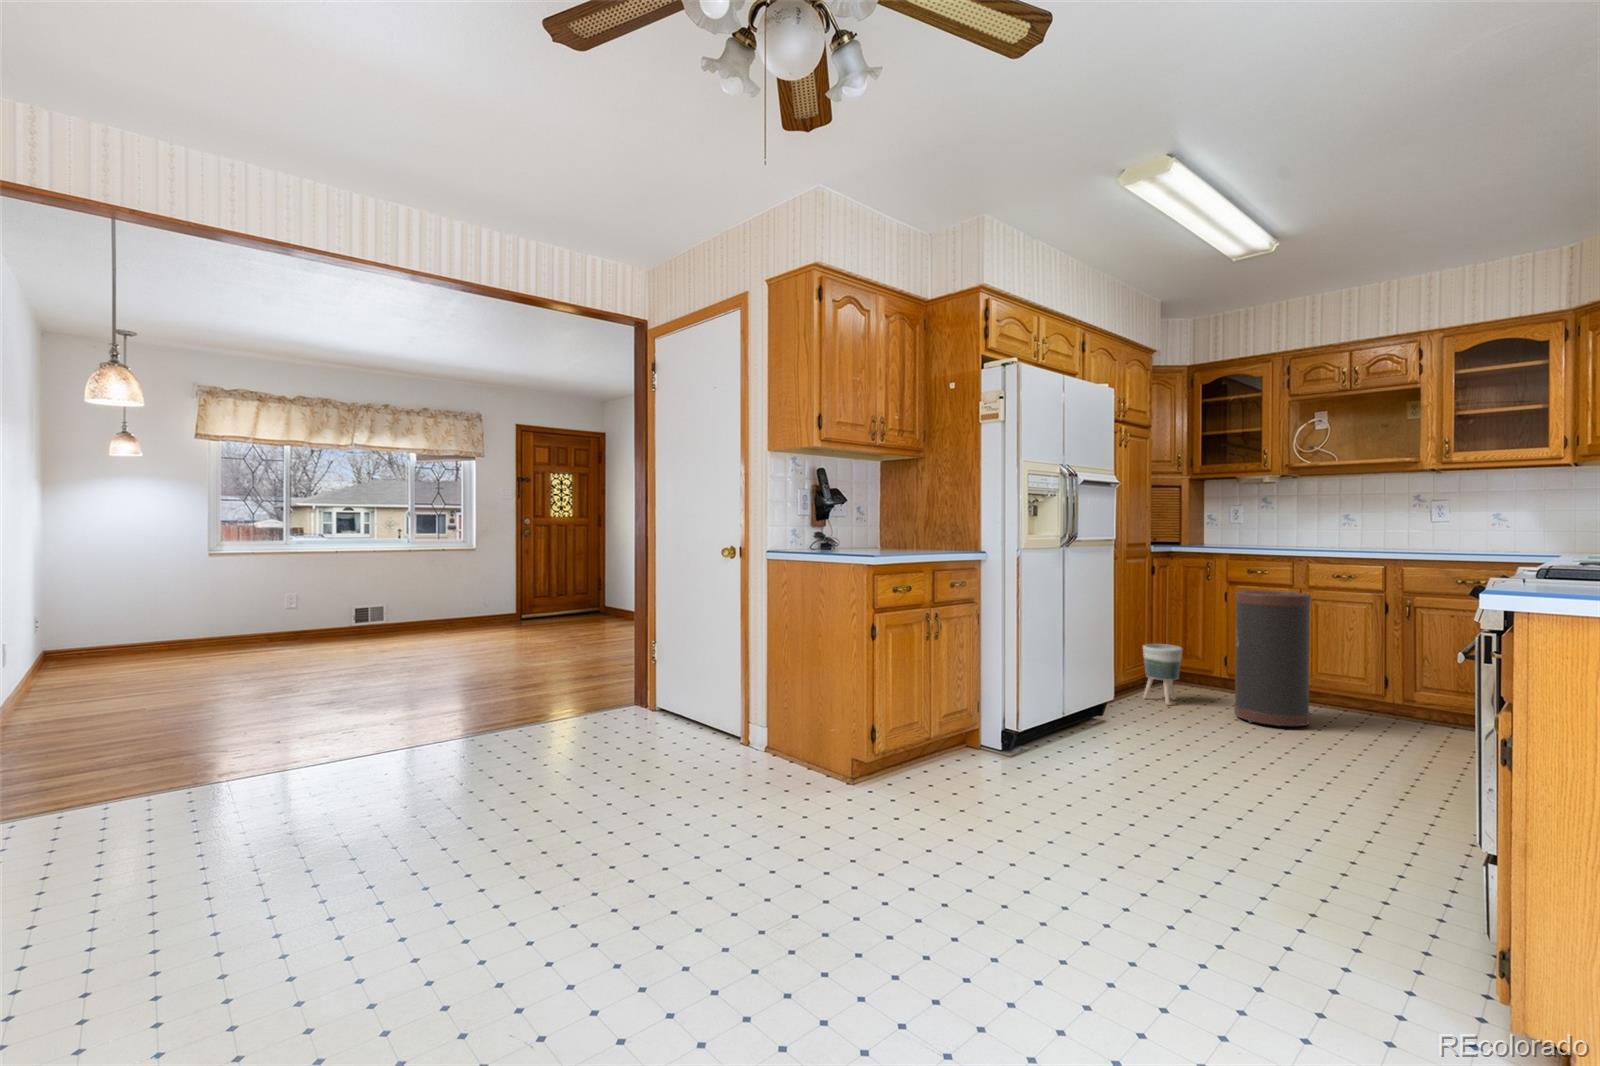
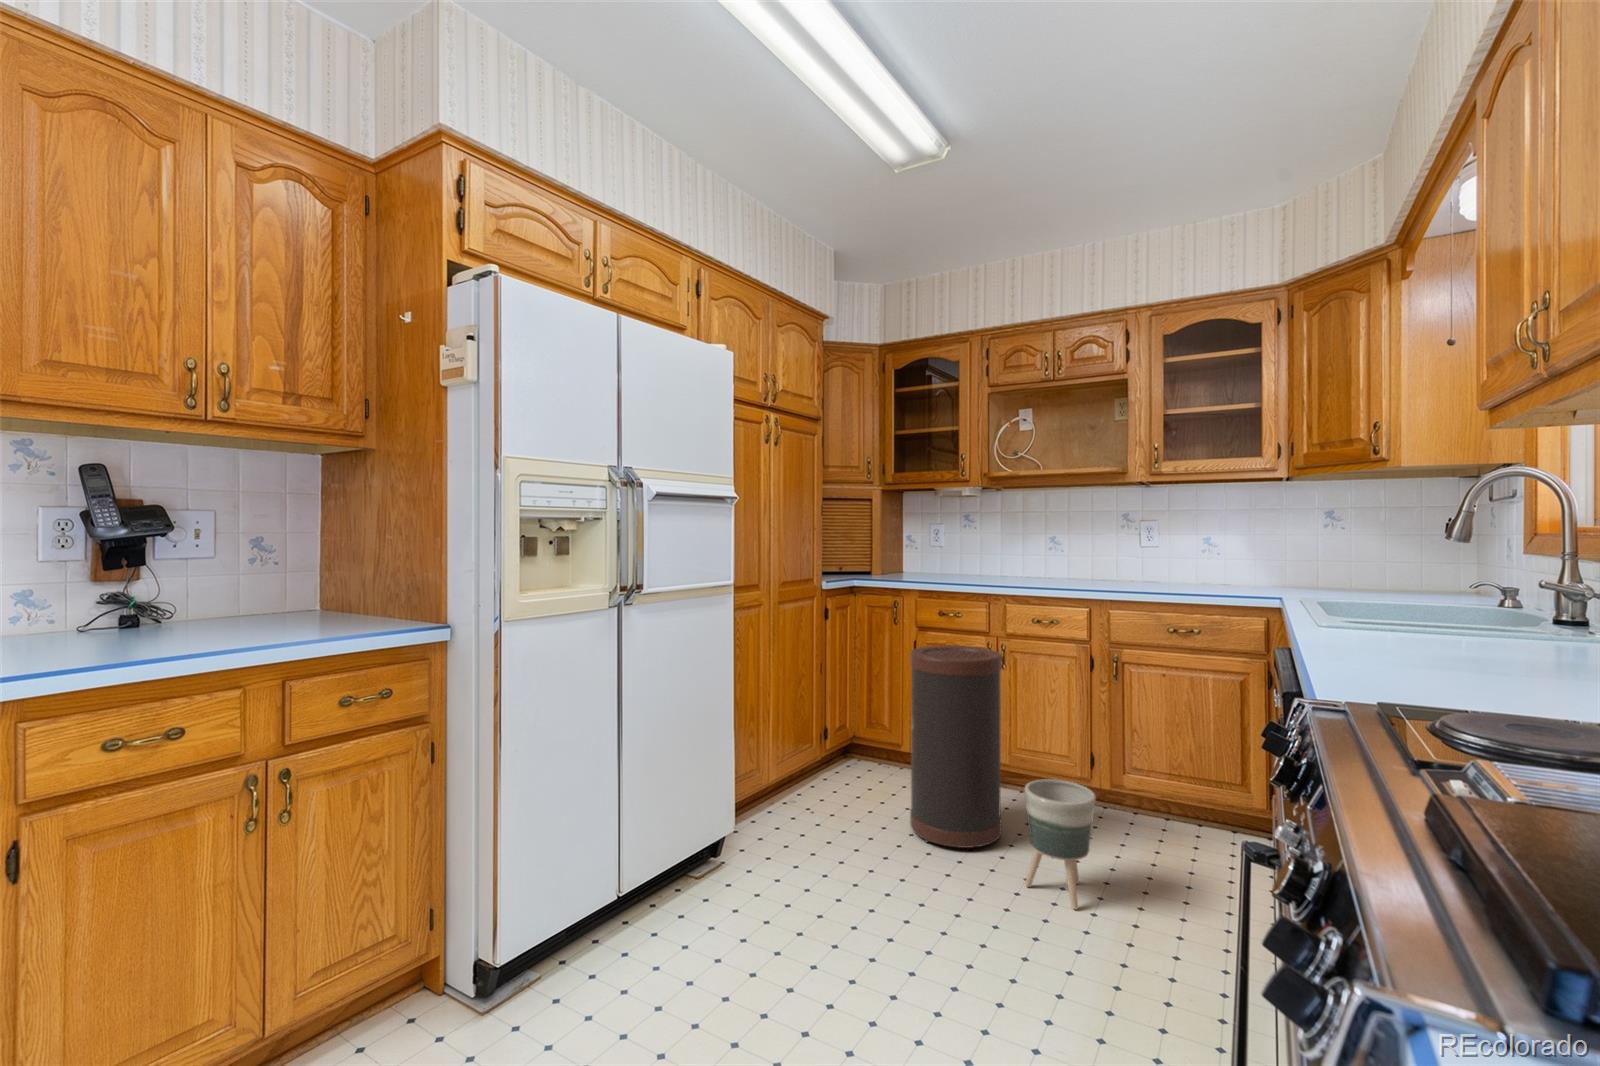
planter: present [1143,644,1182,705] -> present [1025,779,1096,909]

